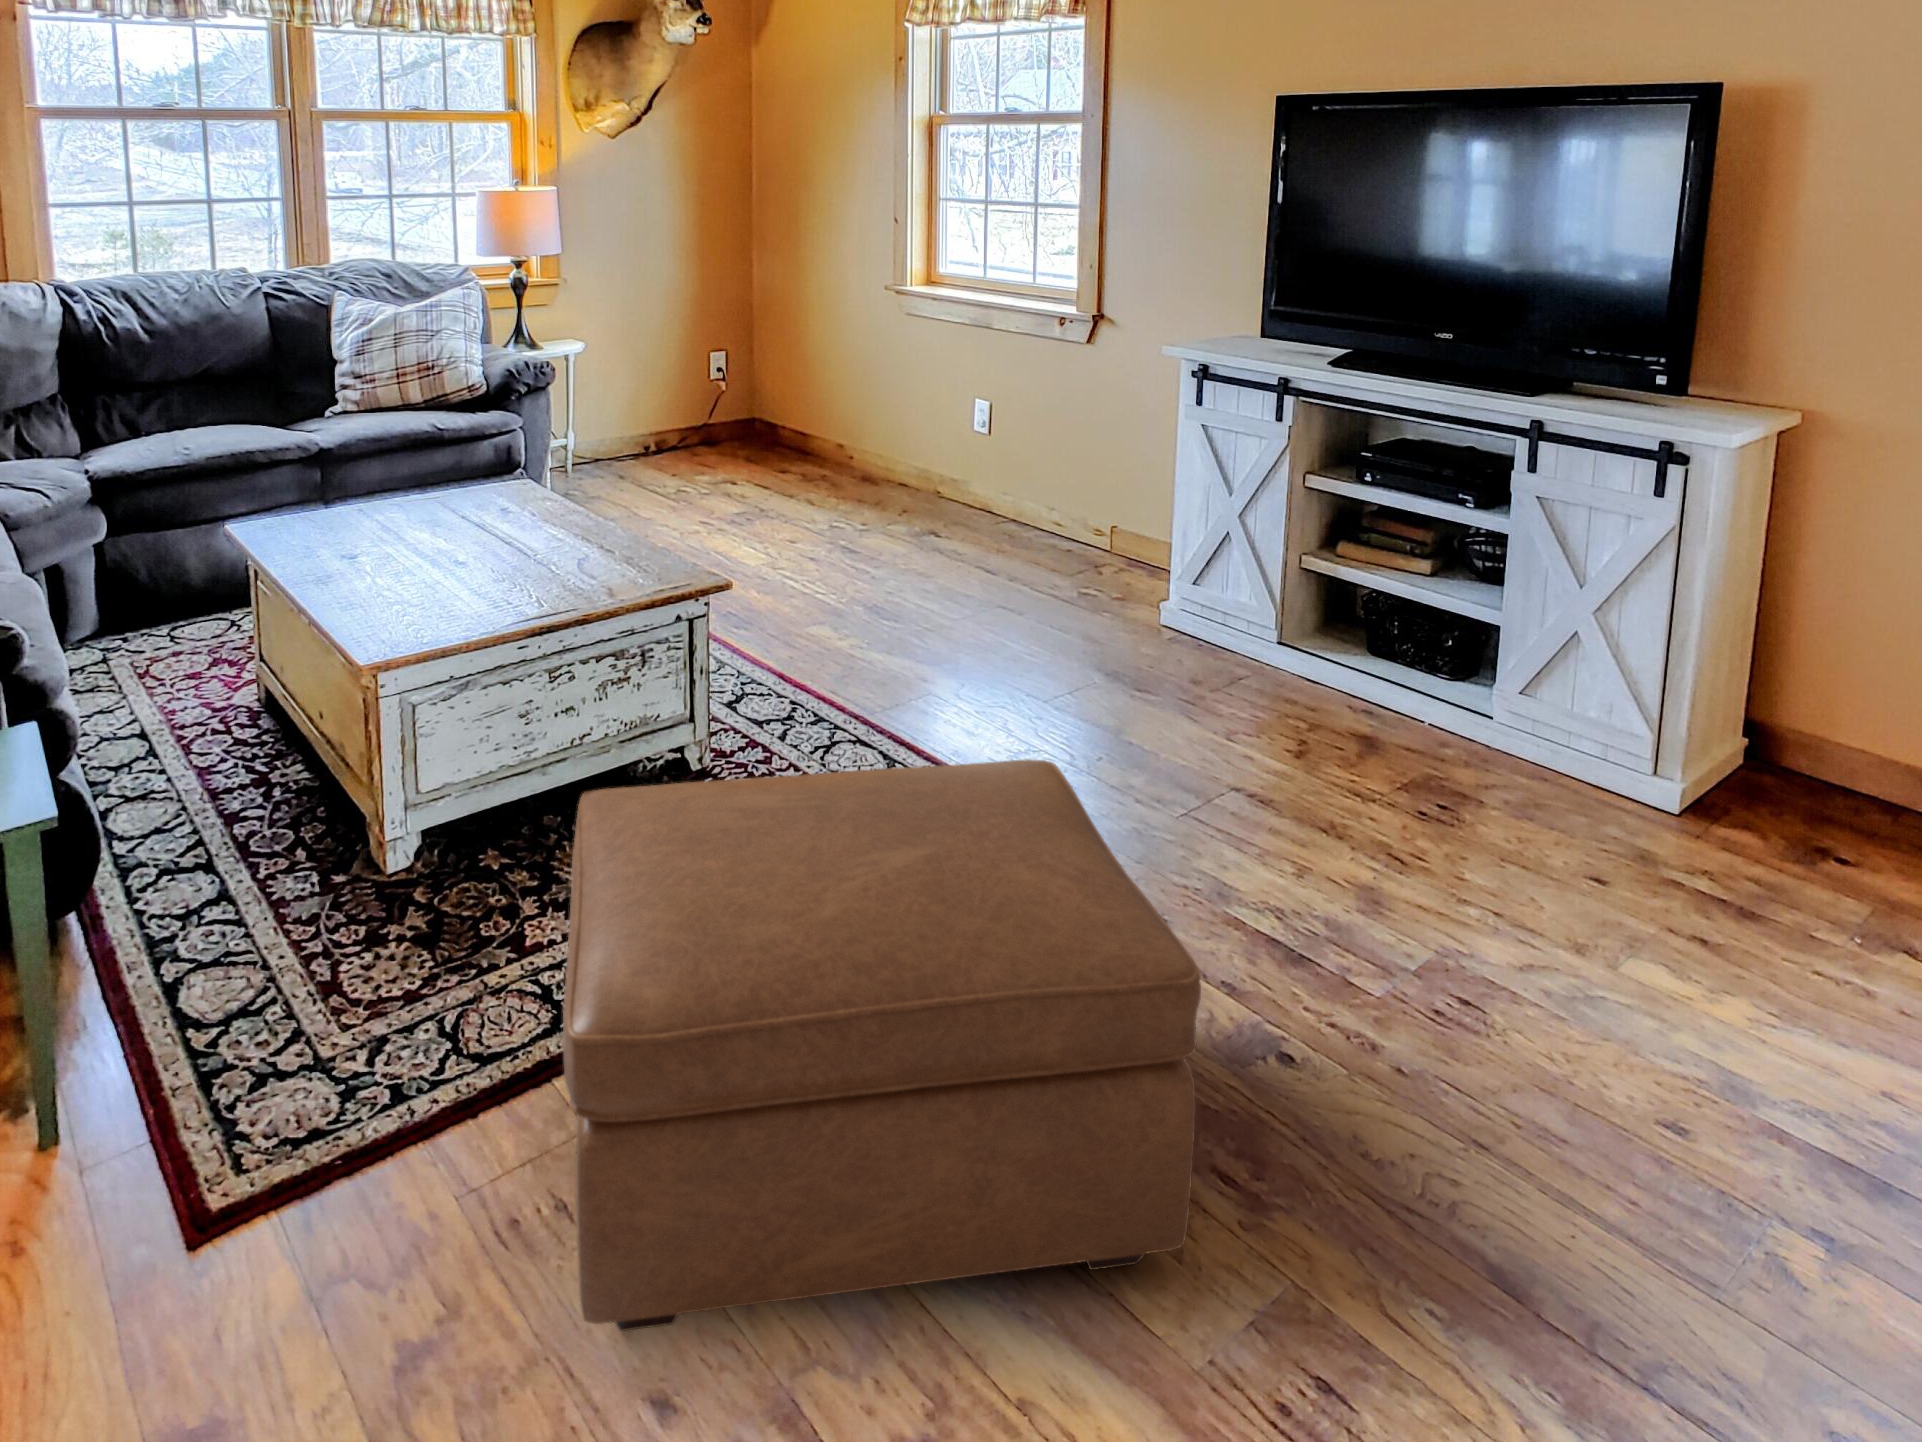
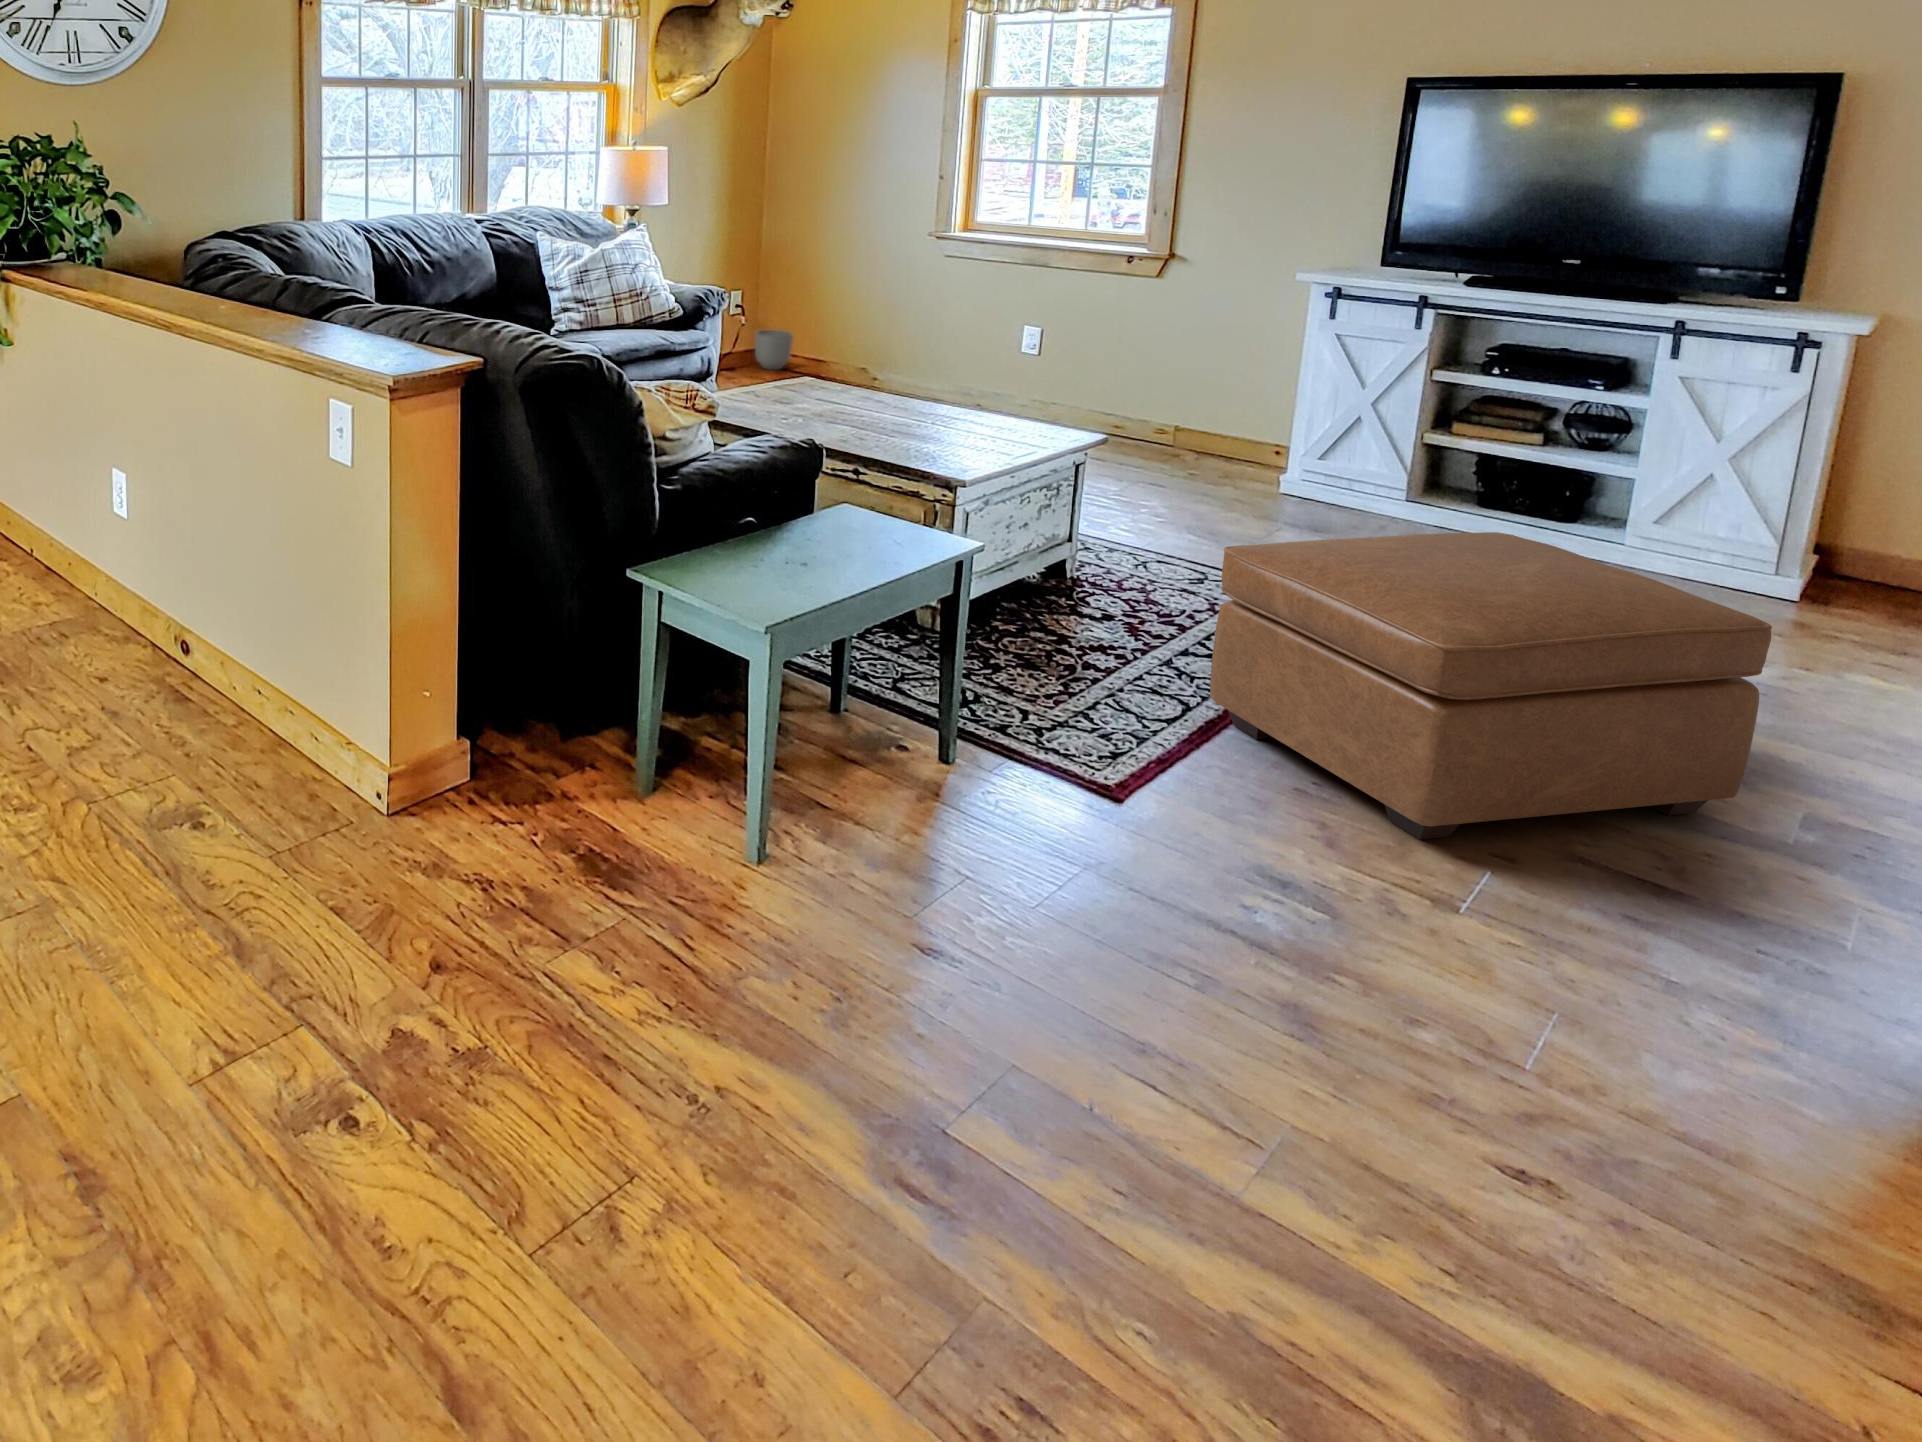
planter: none [736,396,779,444] -> present [754,329,793,370]

